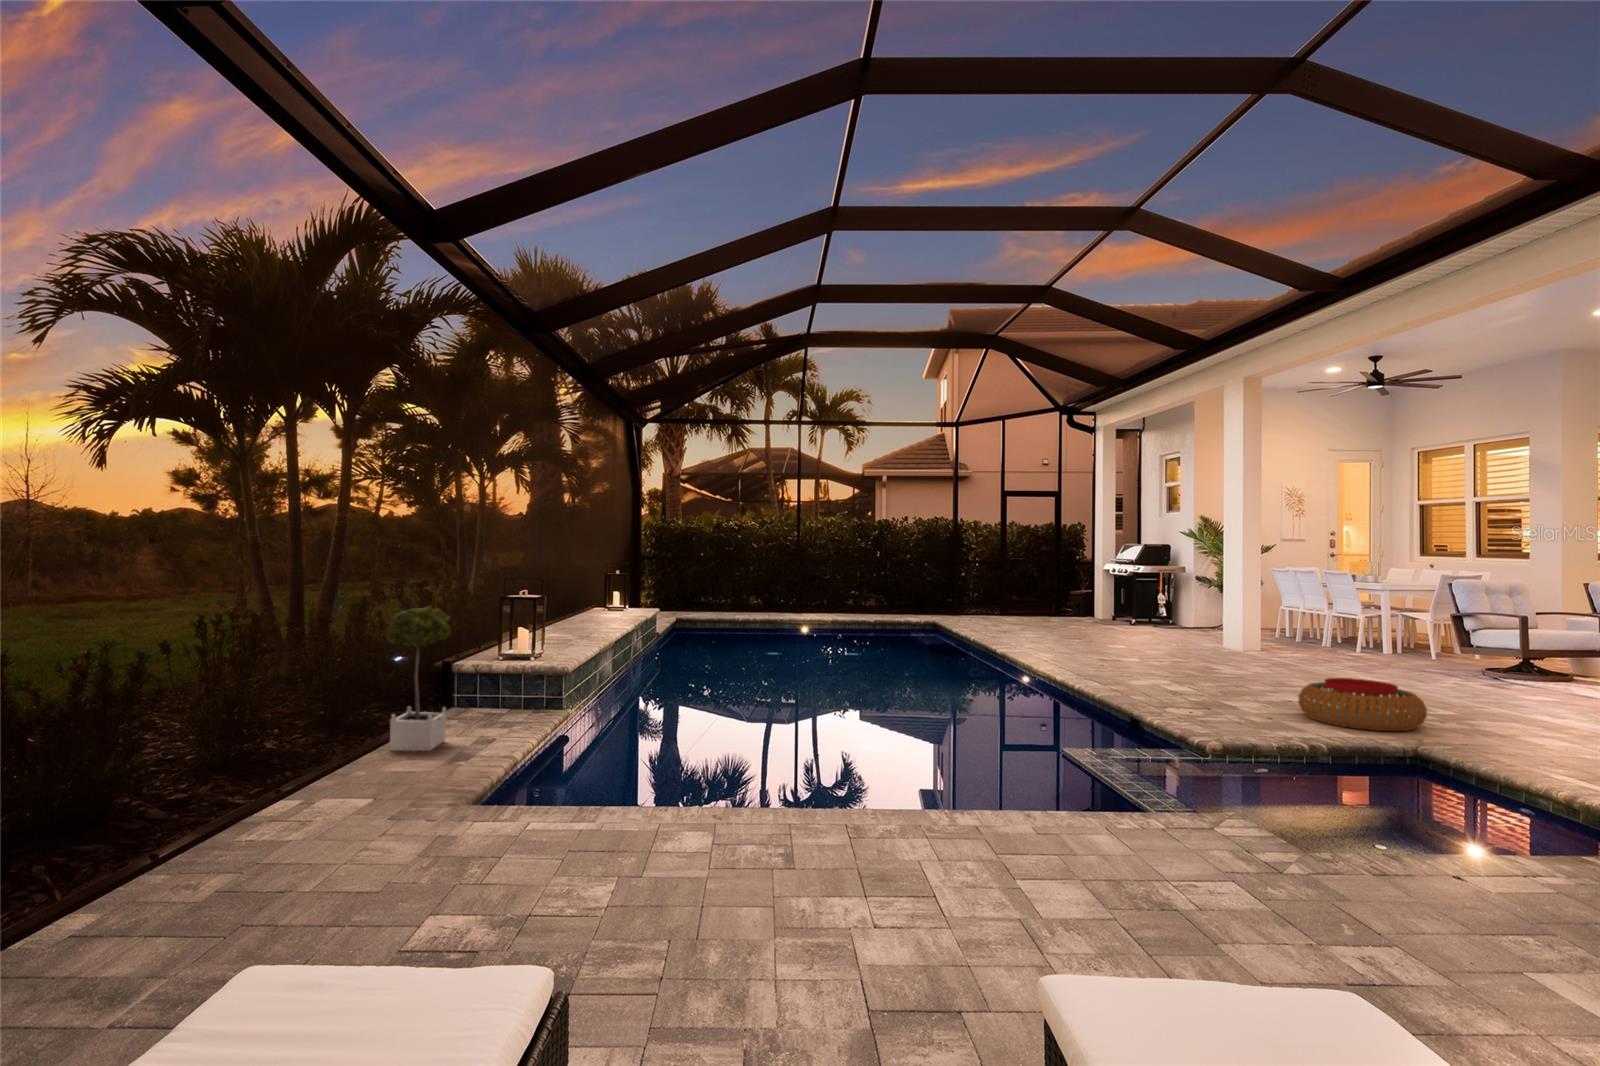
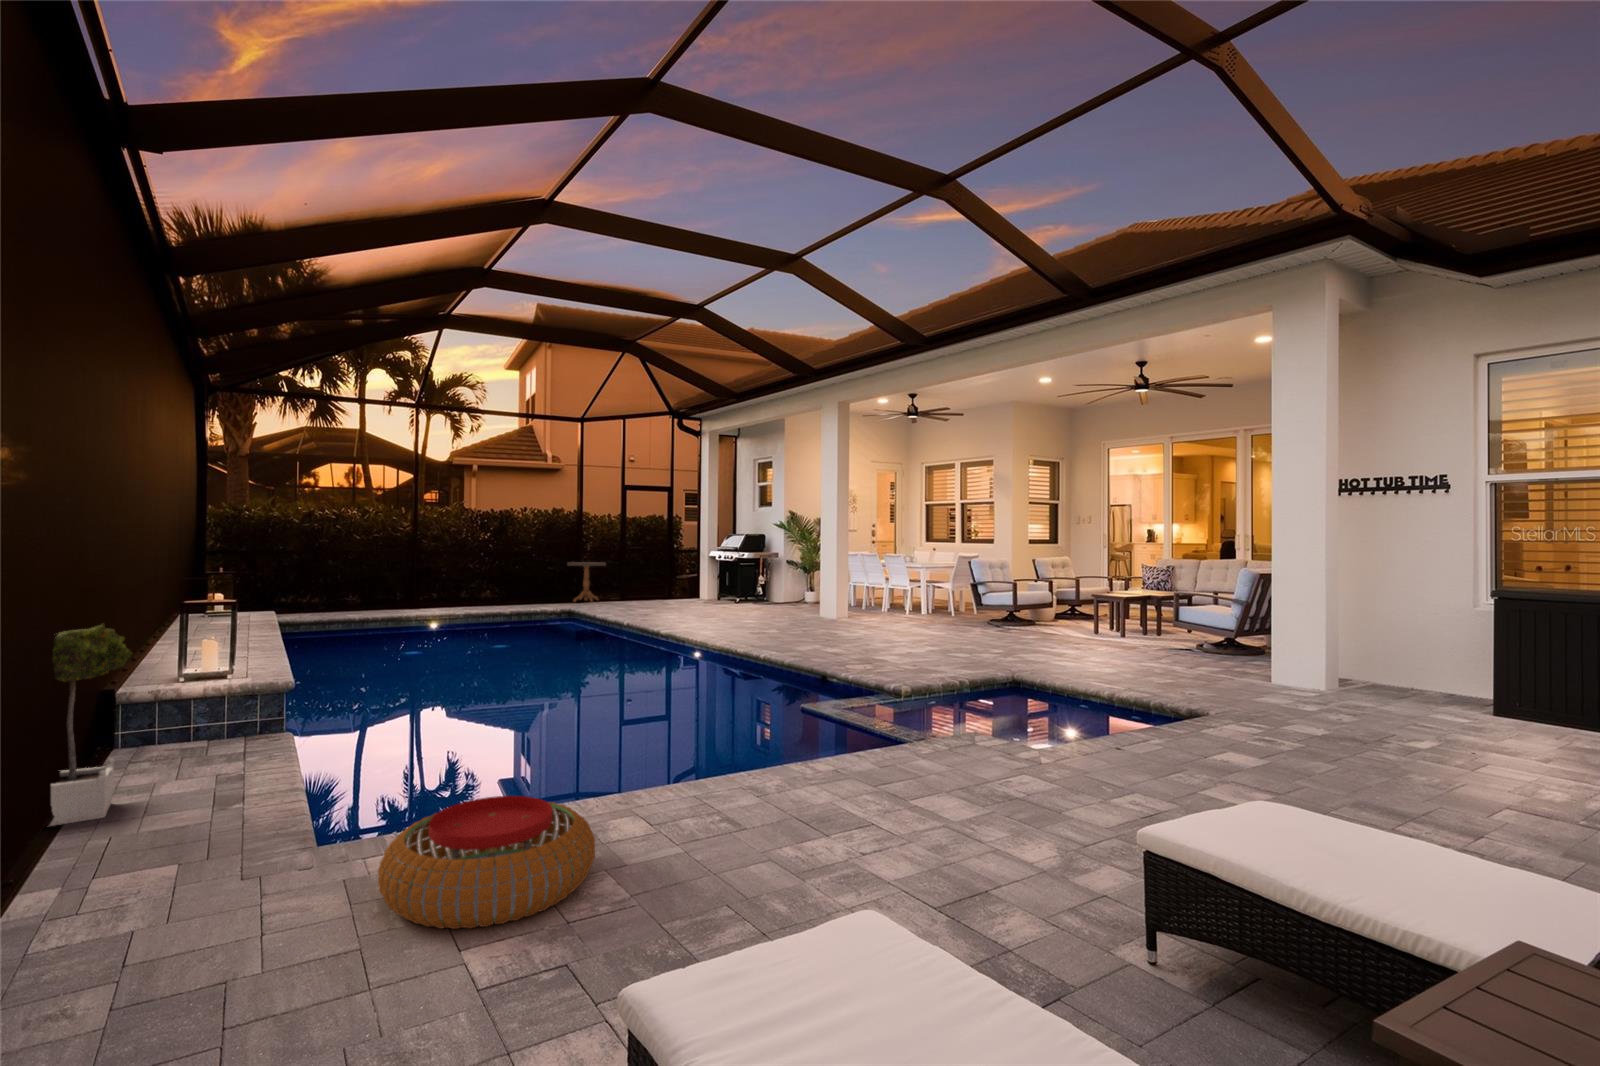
side table: none [943,573,983,615] -> present [568,562,606,602]
pouf: present [1298,678,1427,731] -> present [378,796,595,929]

